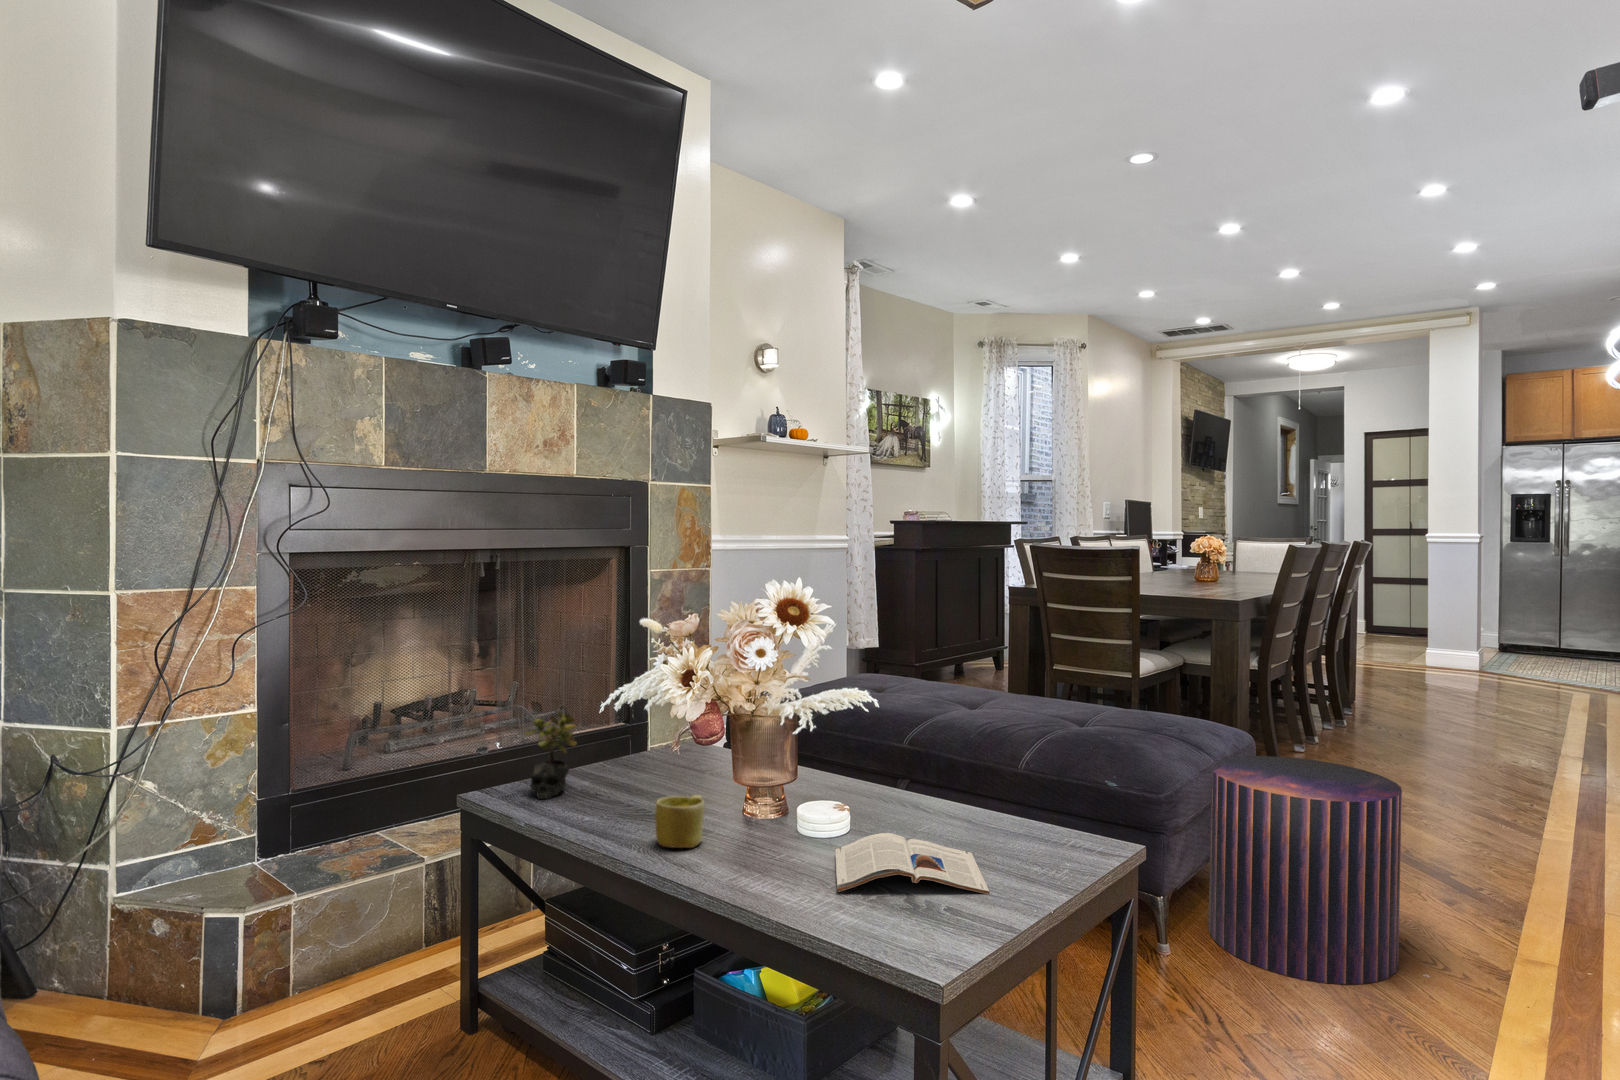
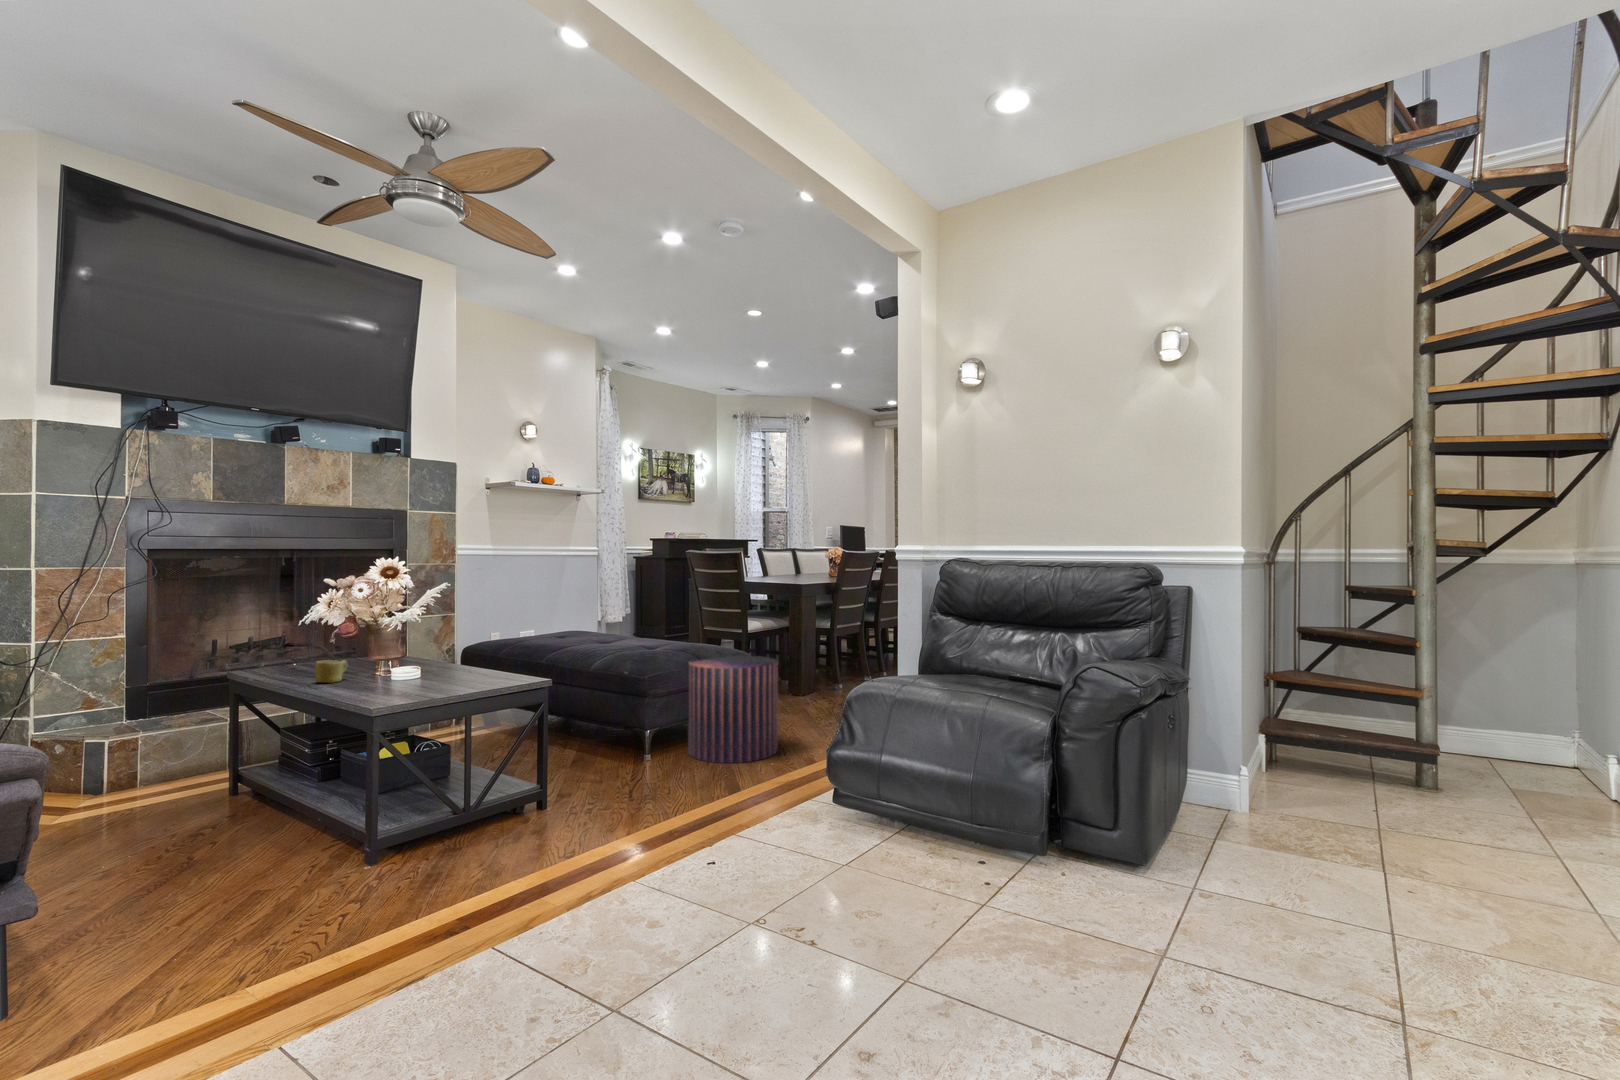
succulent plant: present [525,711,577,799] -> none [272,628,305,673]
magazine: present [835,833,989,894] -> none [378,671,468,690]

